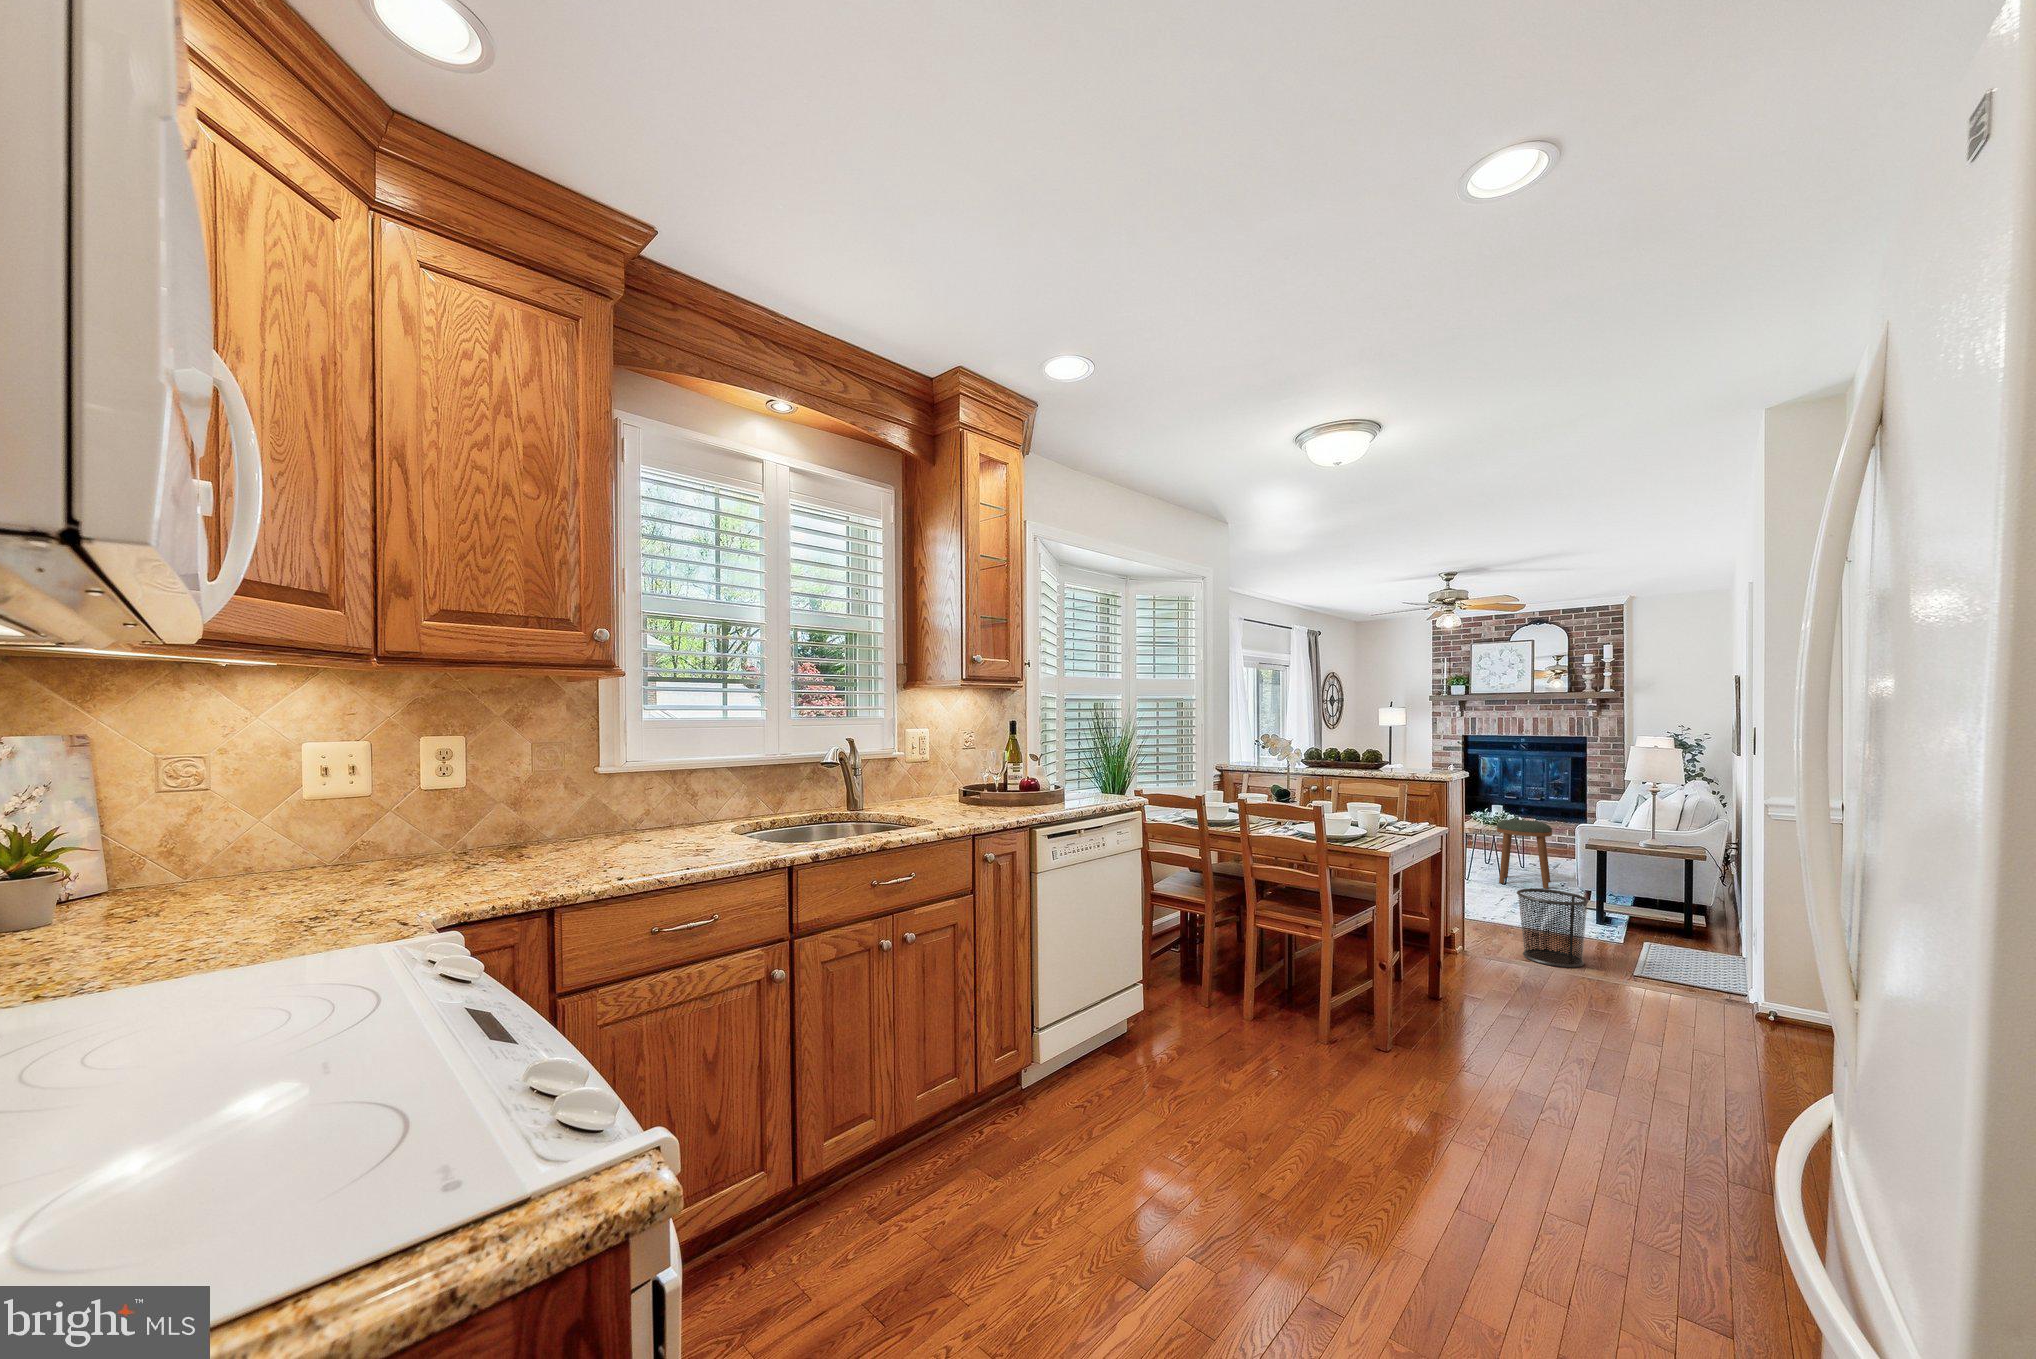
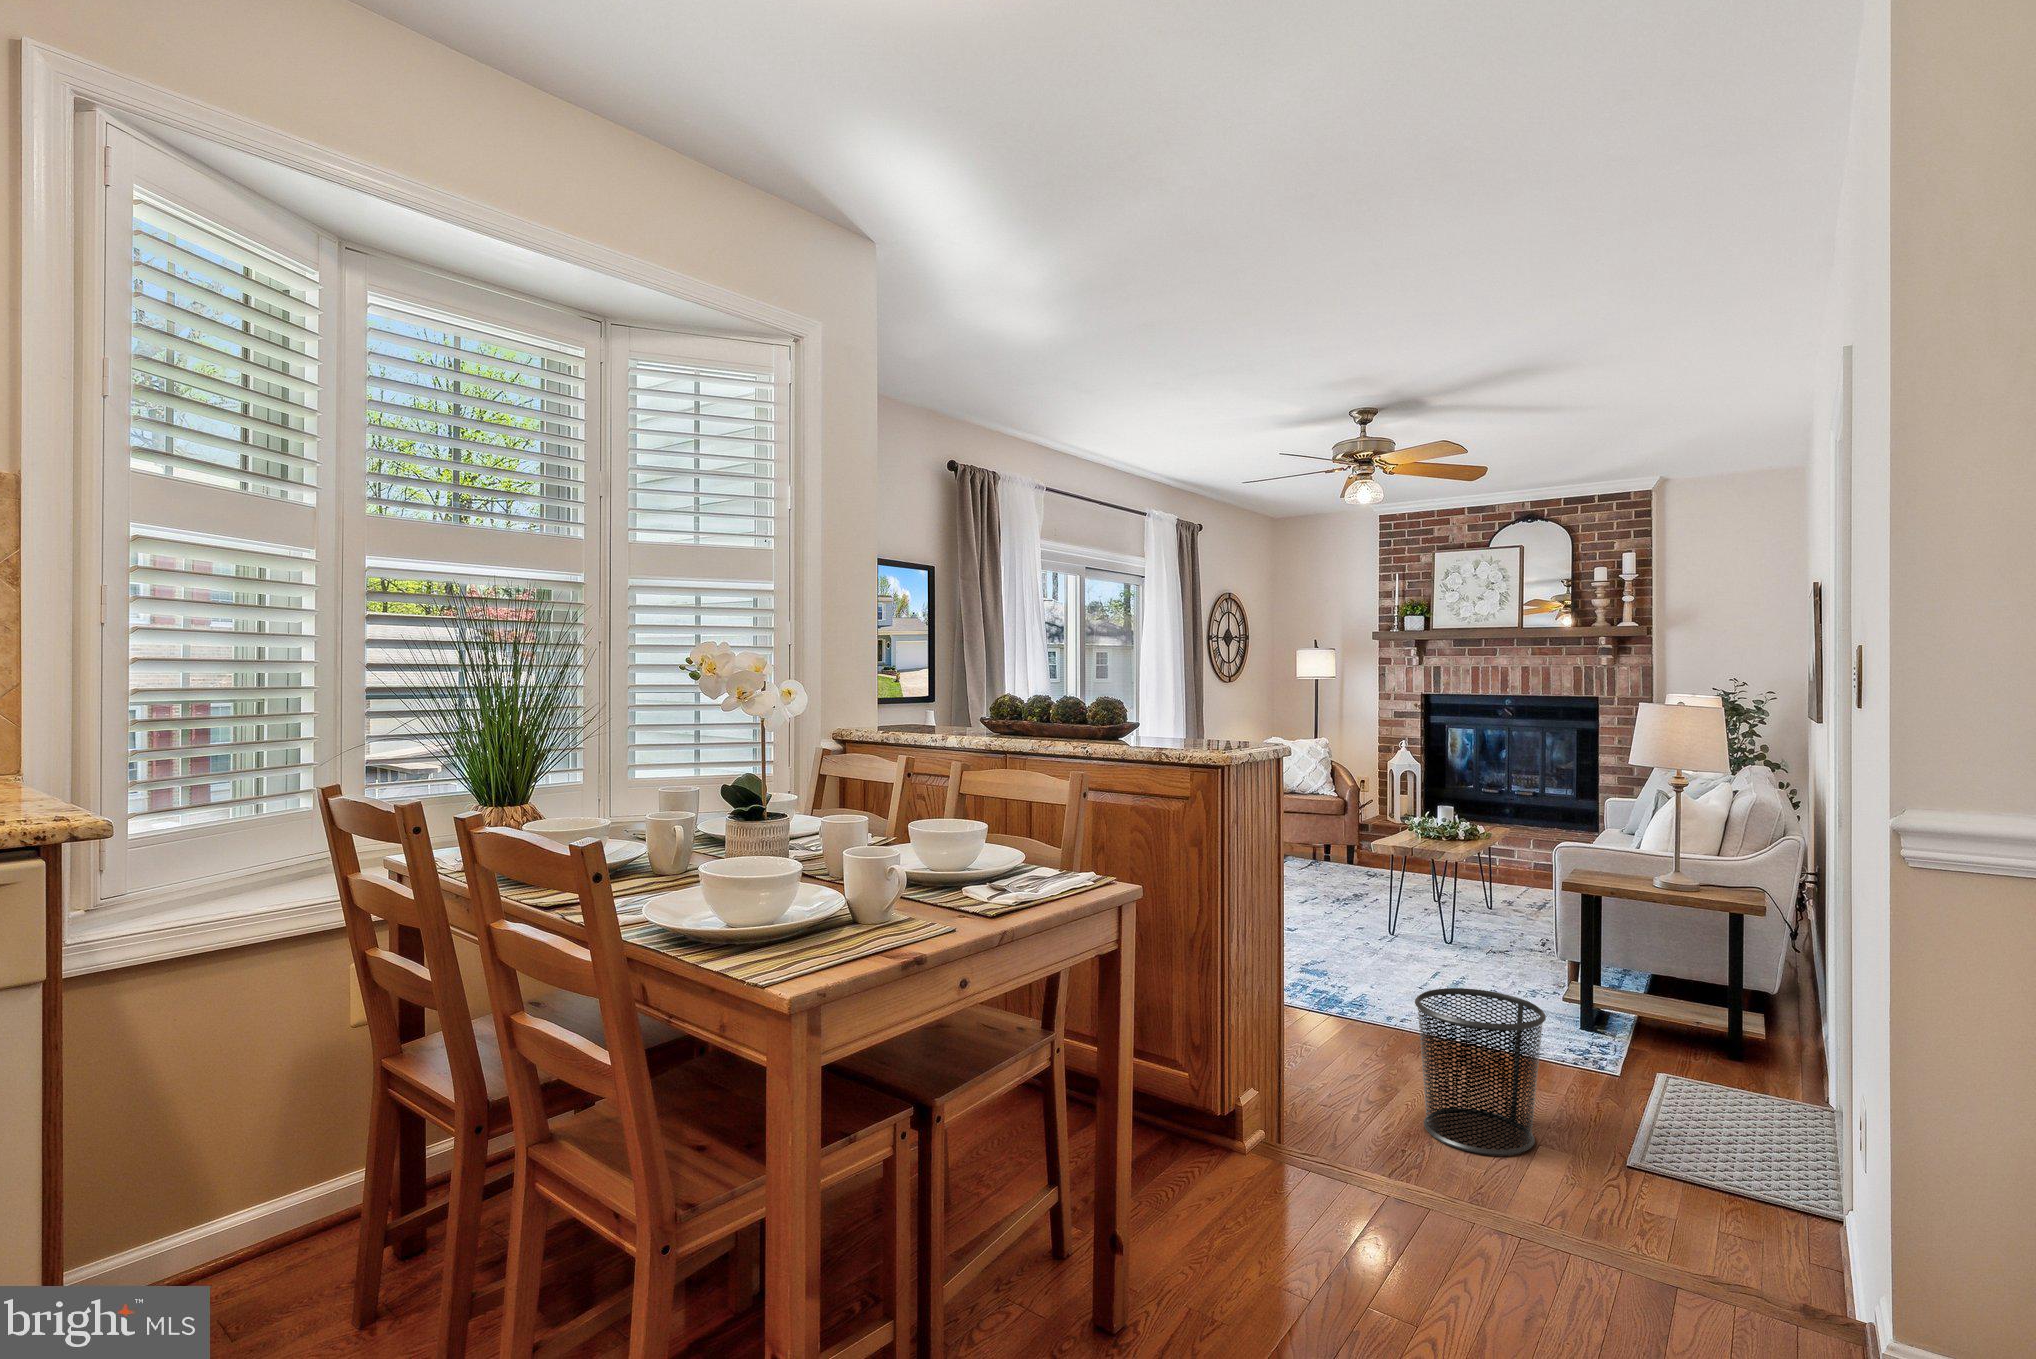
stool: present [1497,820,1552,889] -> none [1435,836,1522,955]

